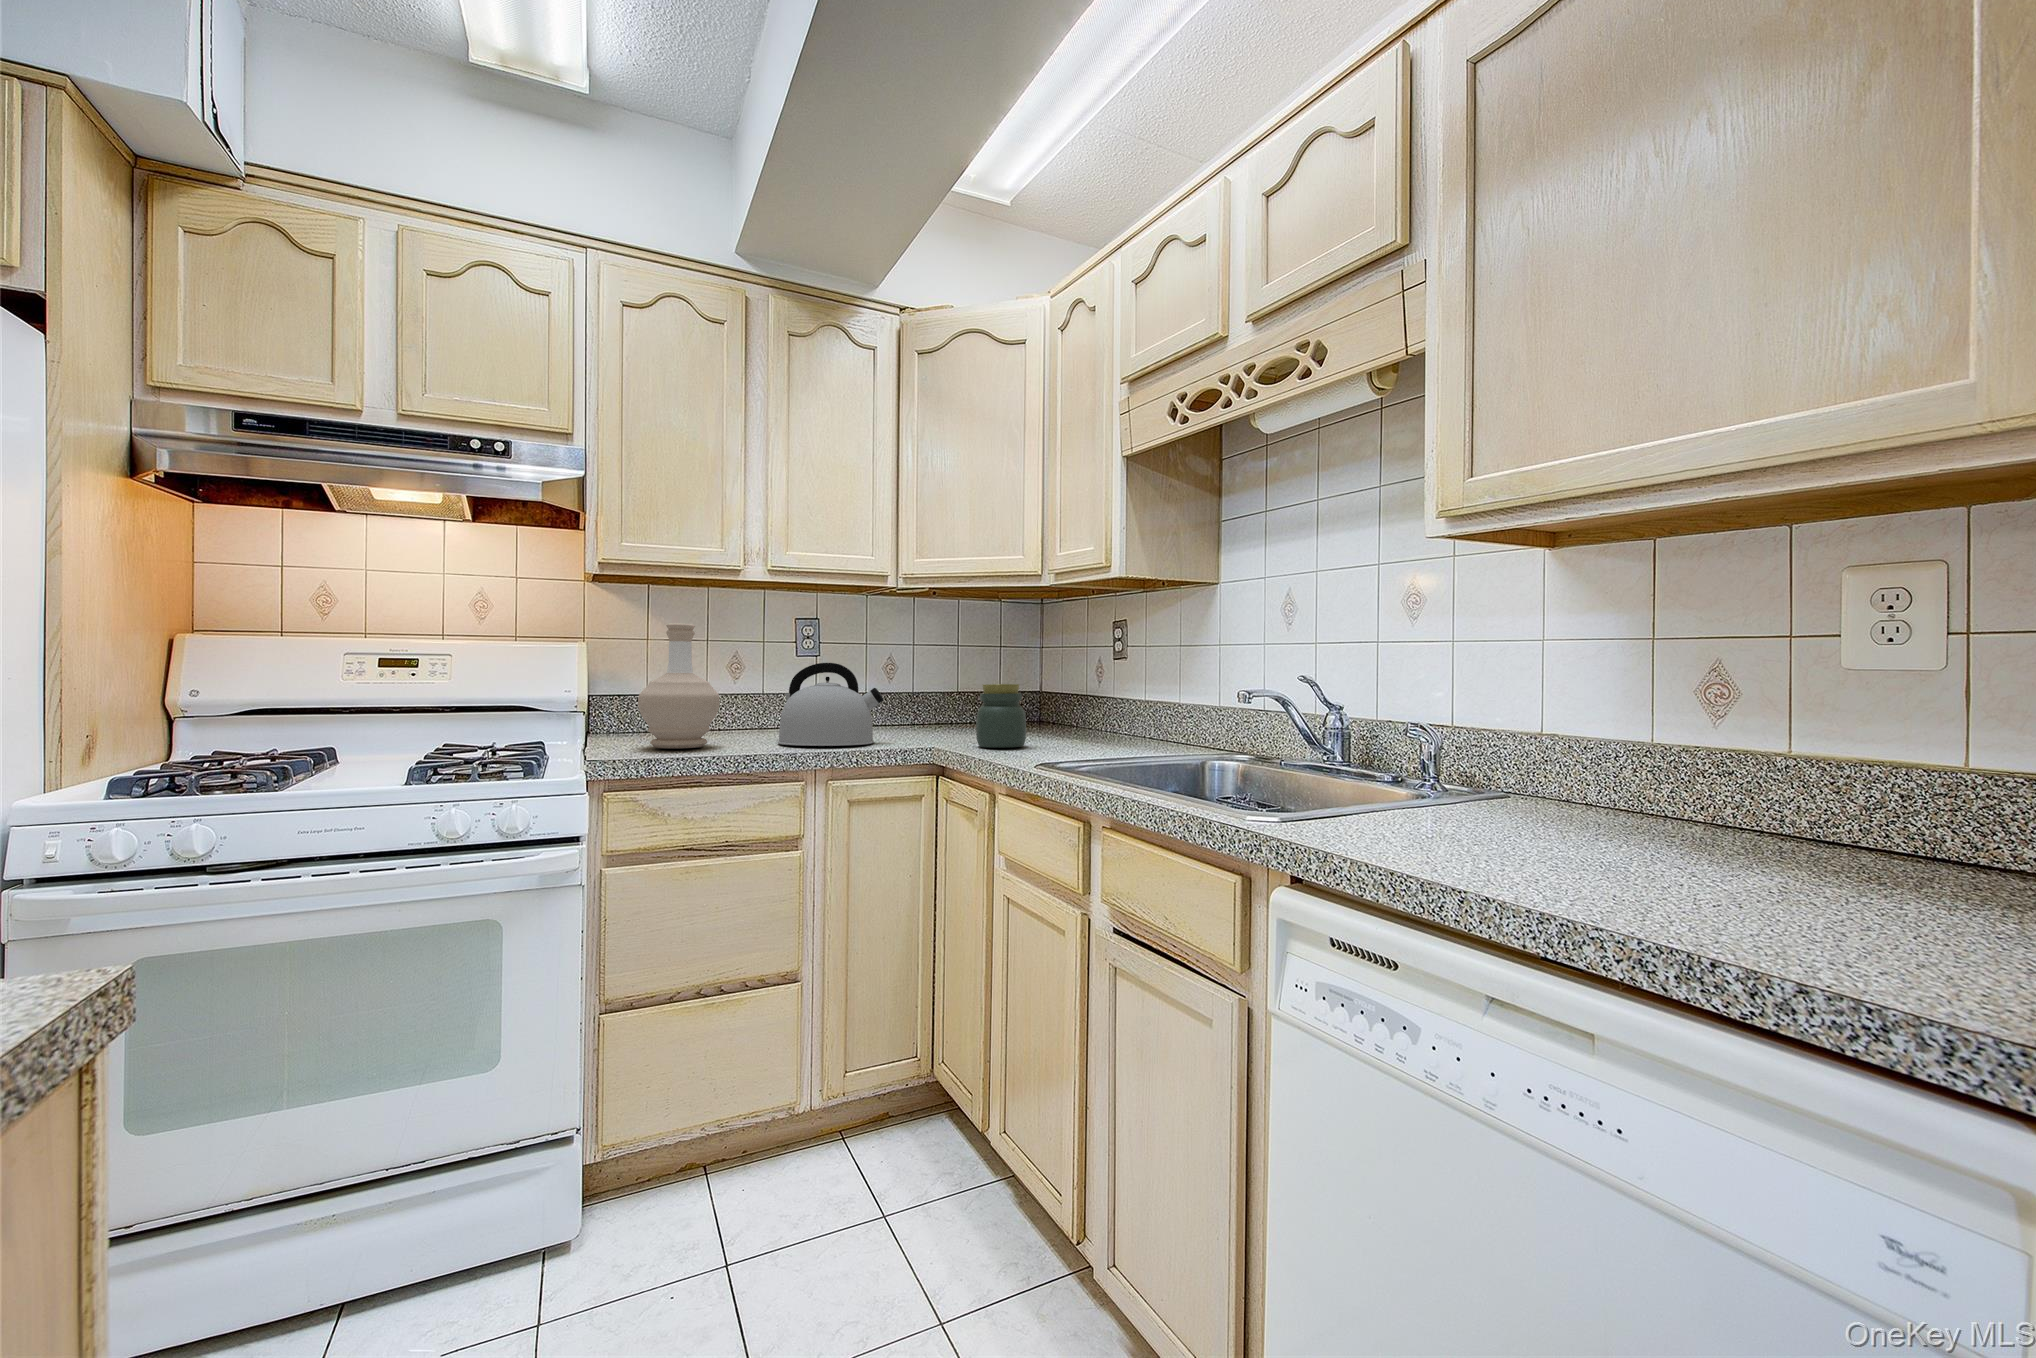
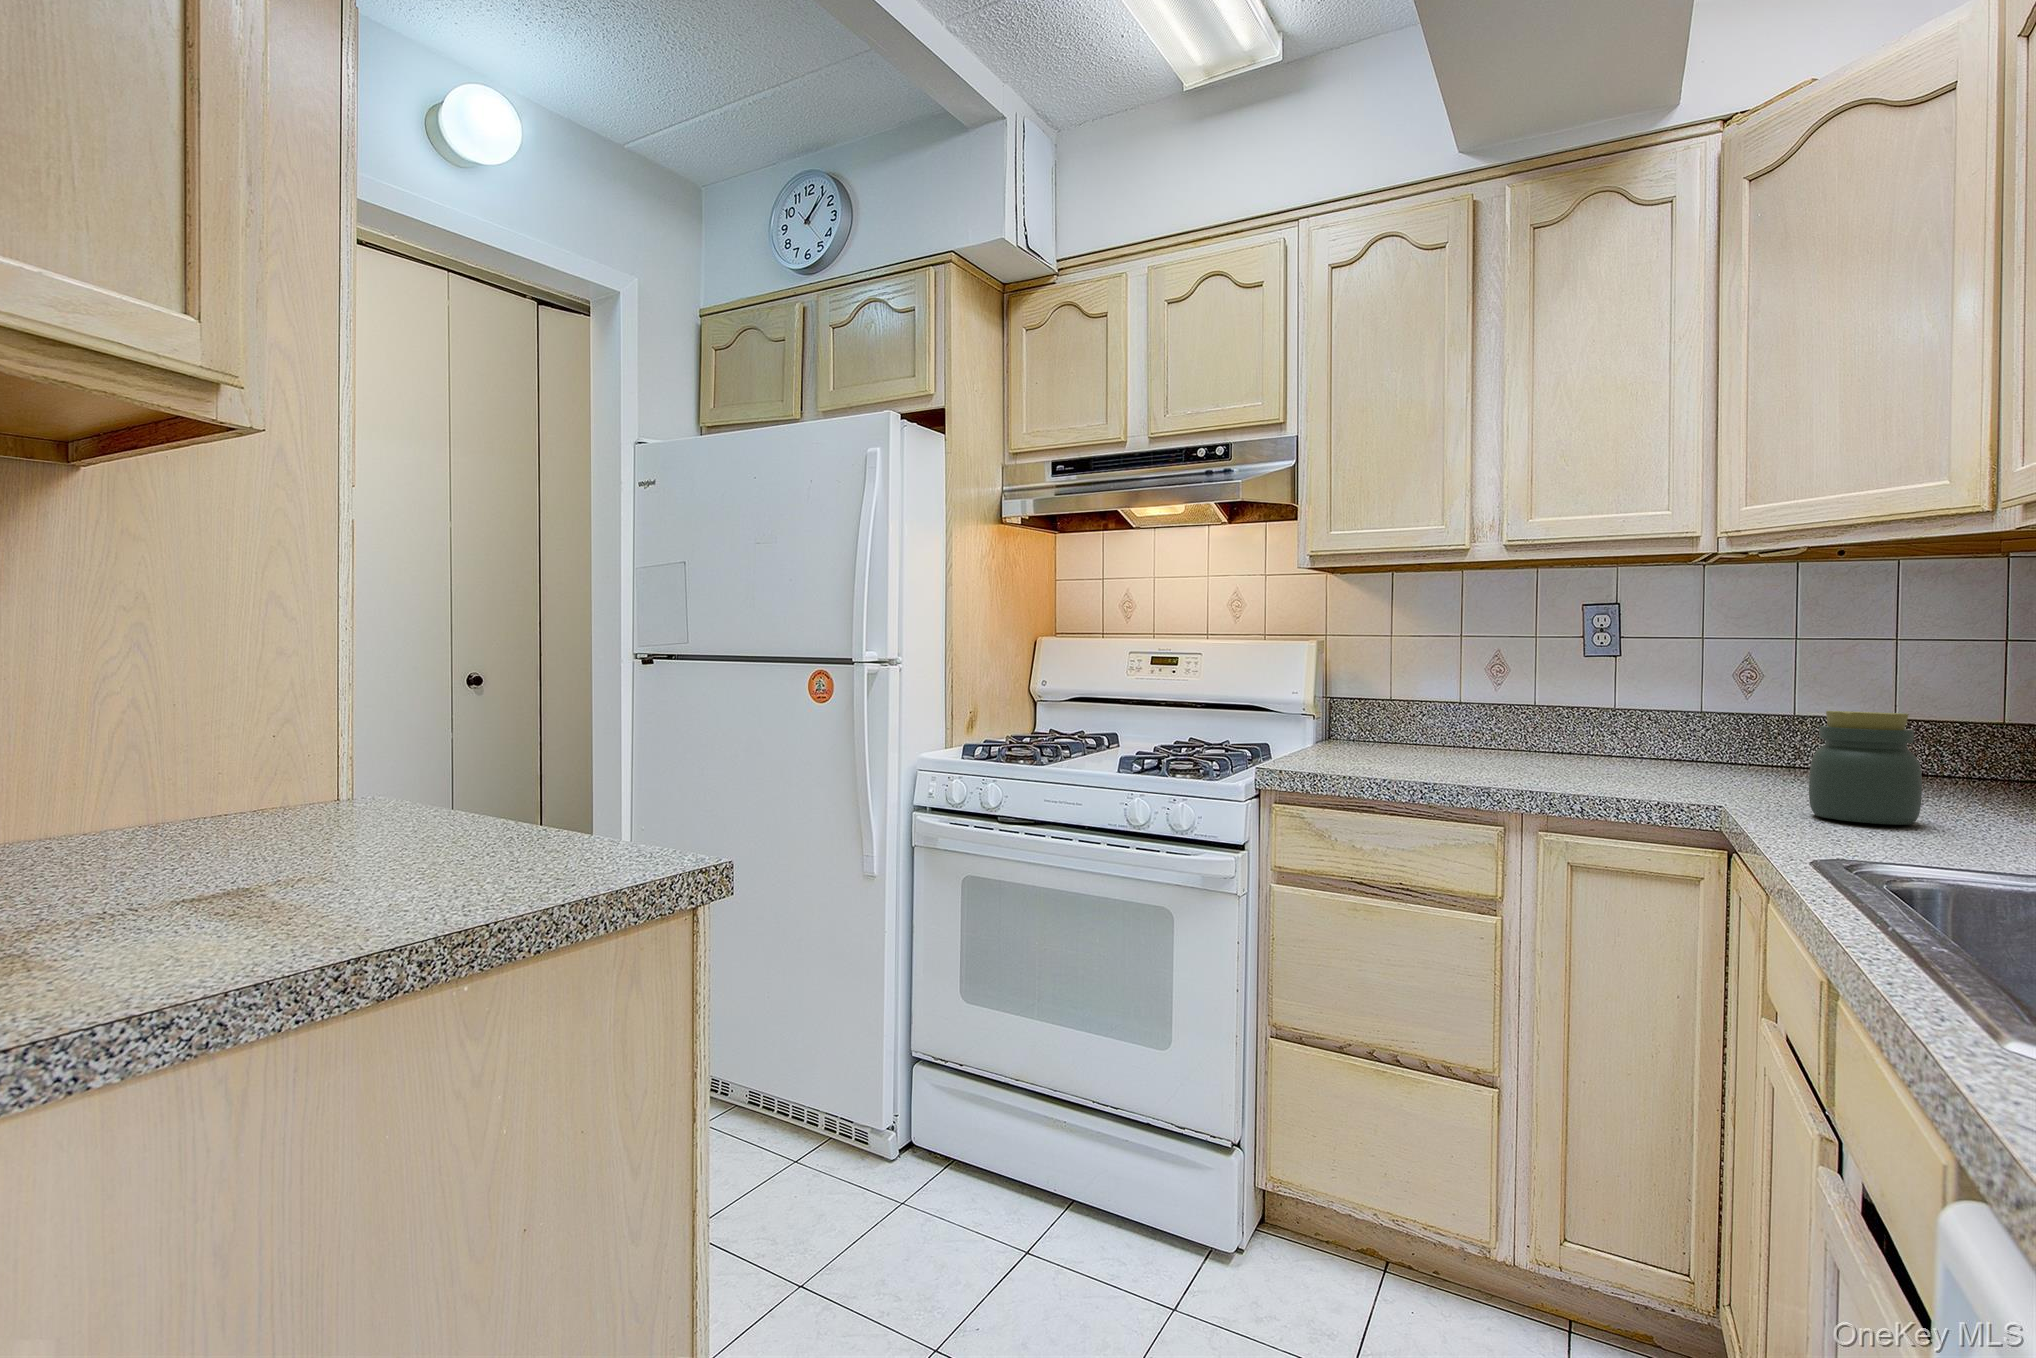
bottle: present [638,623,720,748] -> none [1333,621,1426,766]
kettle: present [778,663,883,746] -> none [1499,669,1660,787]

